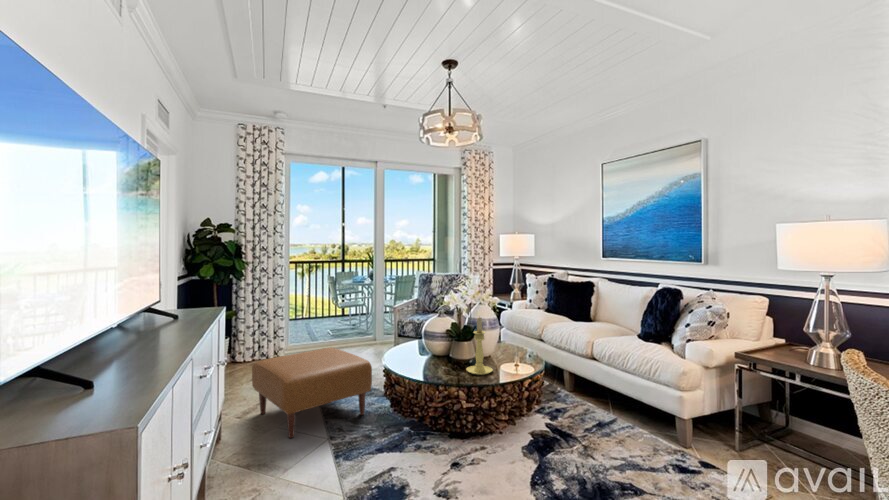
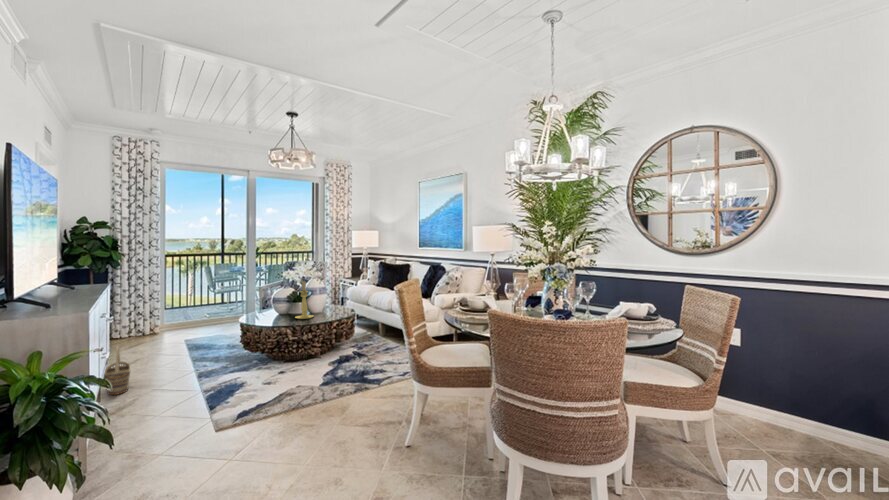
ottoman: present [252,347,372,438] -> none [128,315,229,373]
basket: none [224,407,256,485] -> present [105,346,130,395]

